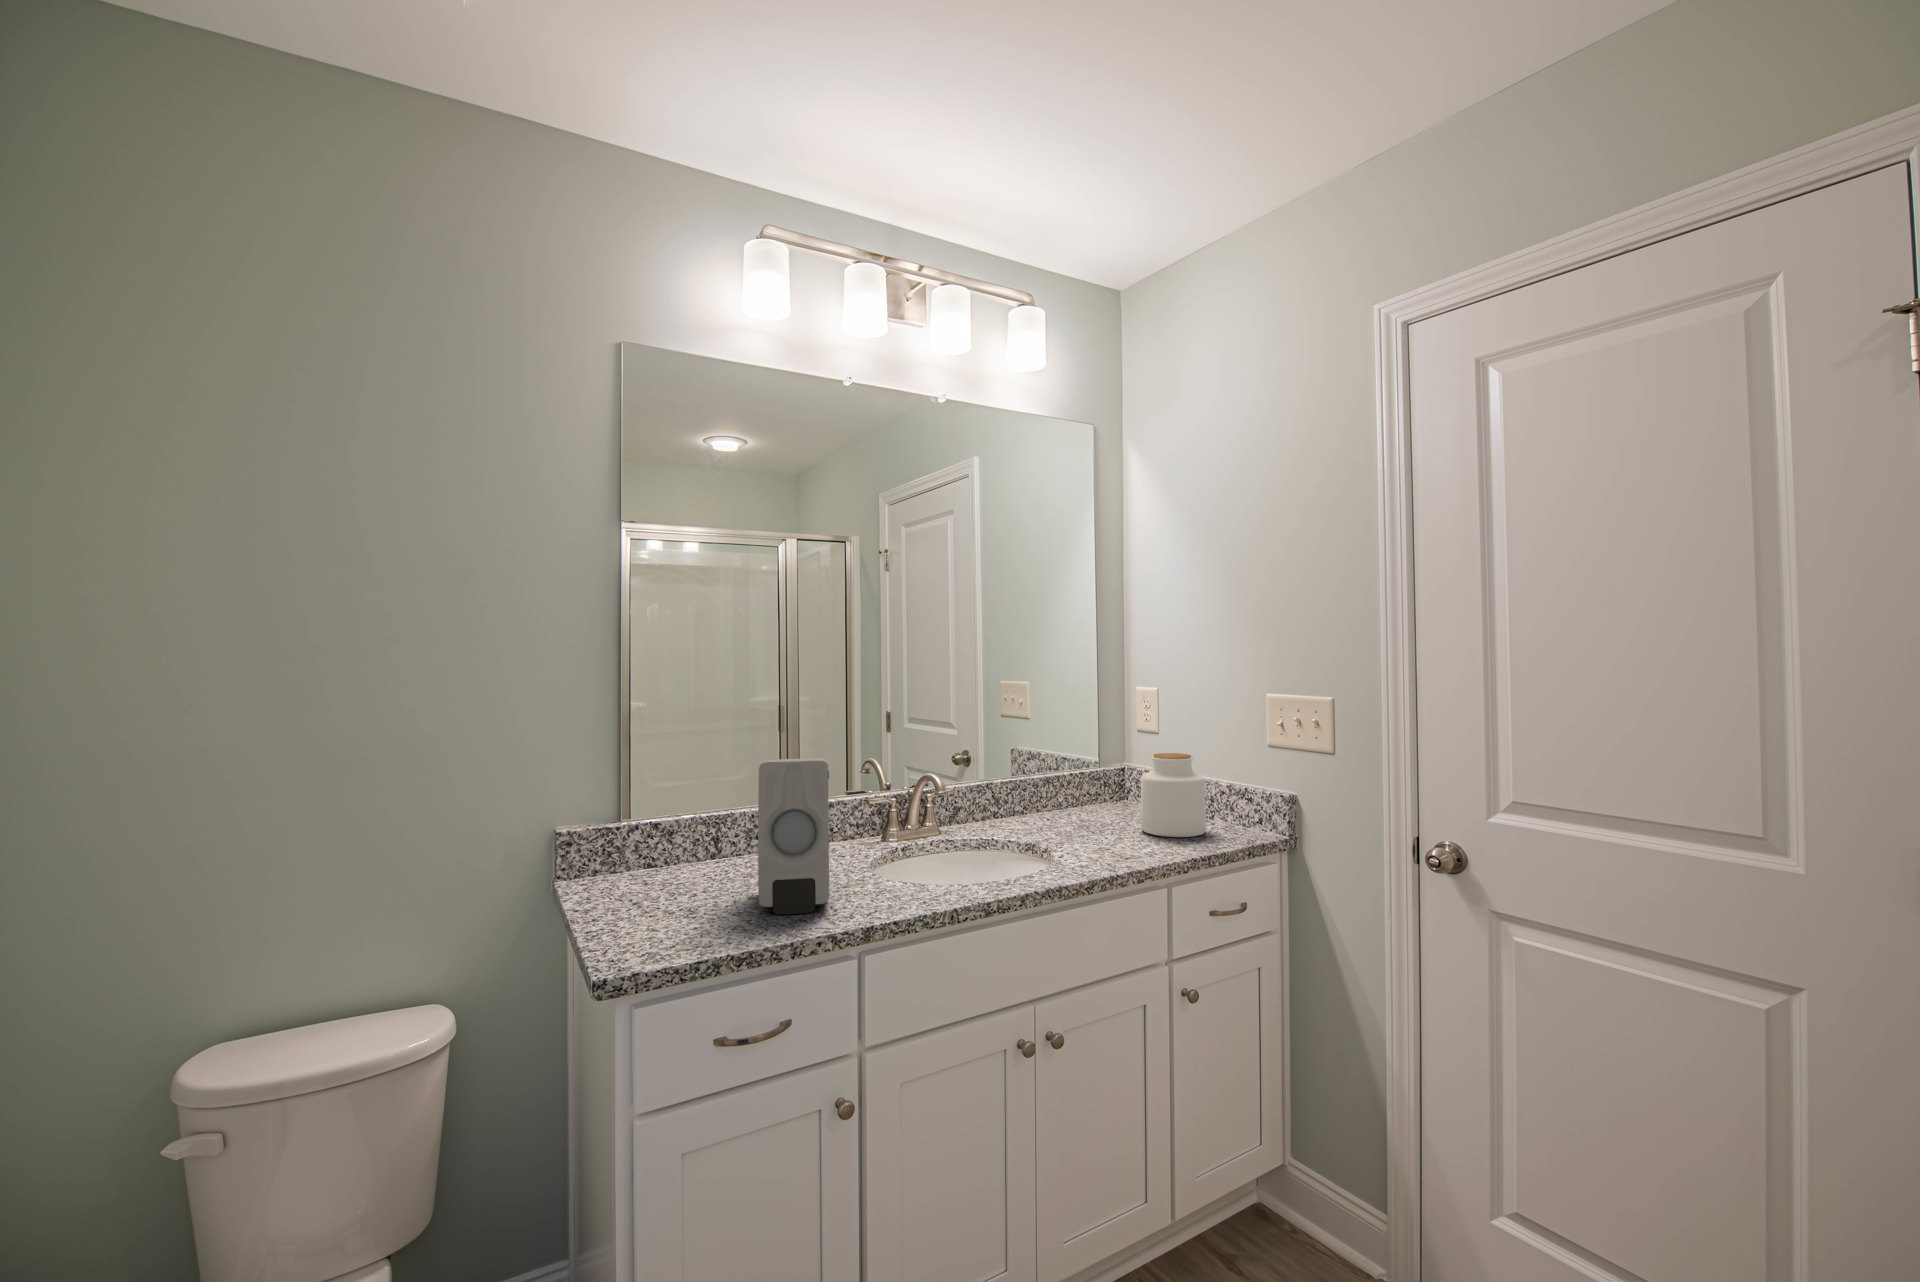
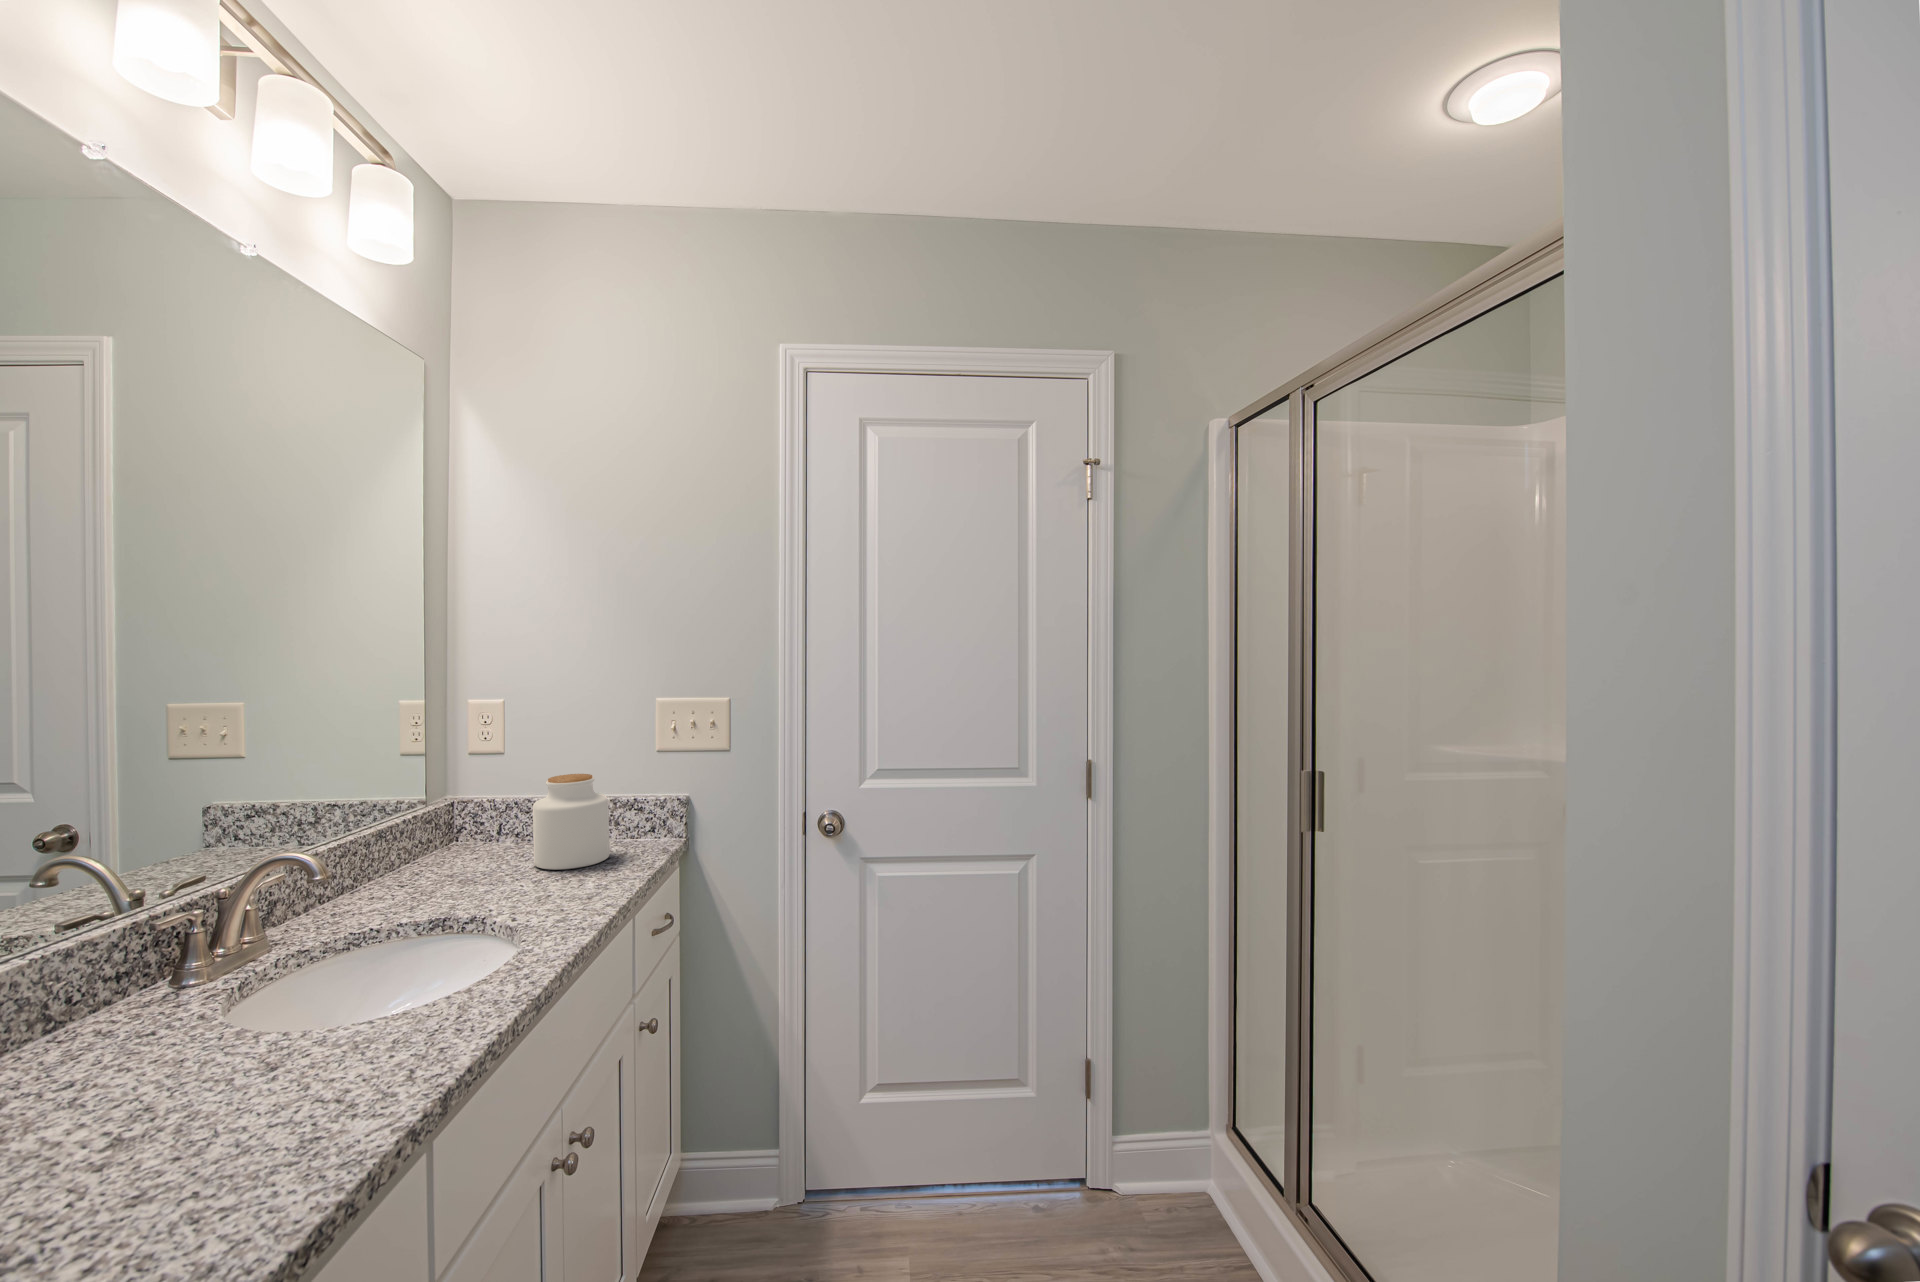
soap dispenser: present [758,758,829,914] -> none [73,873,306,1148]

